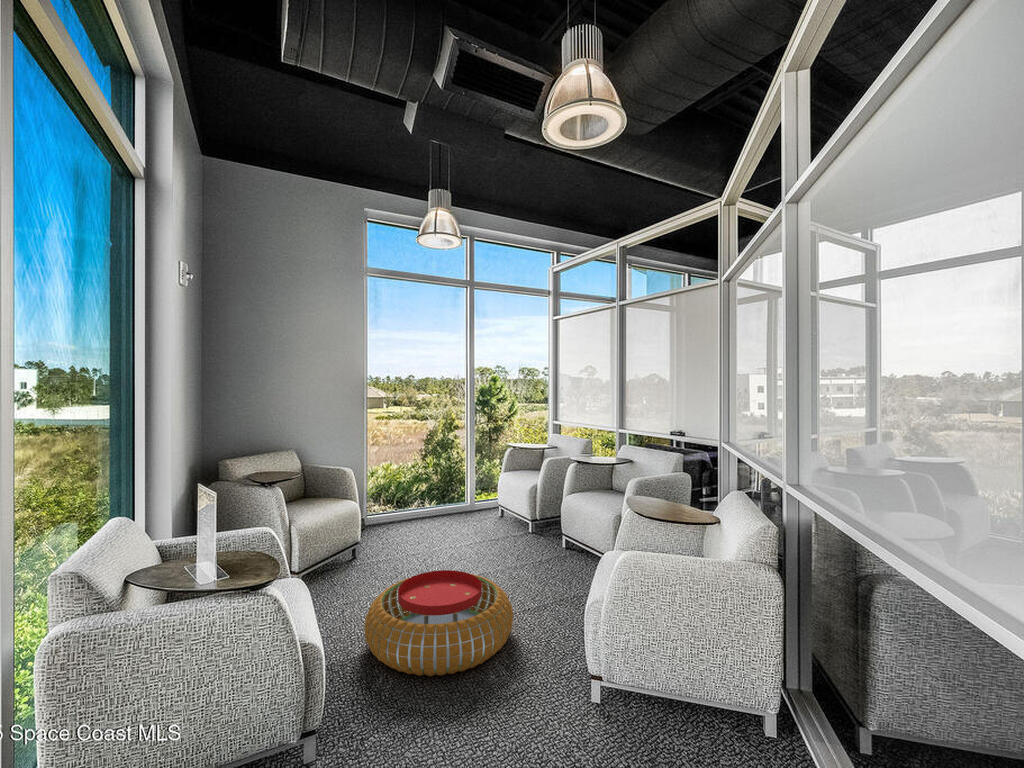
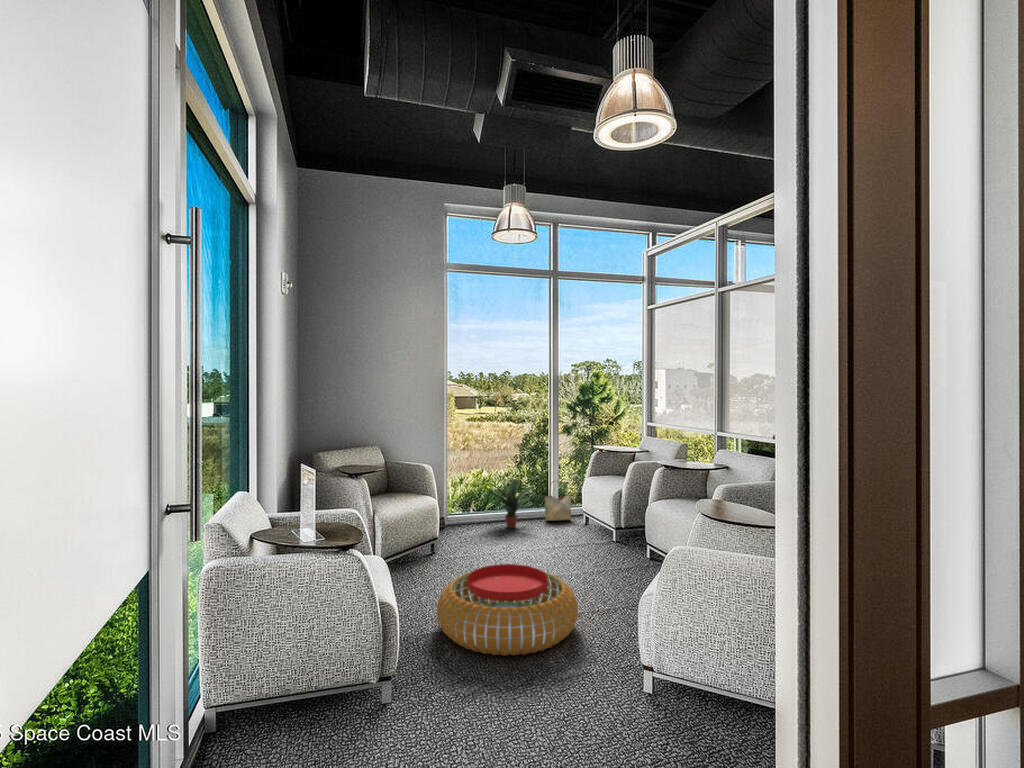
potted plant: none [402,477,451,524] -> present [487,479,532,528]
woven basket: none [461,477,486,515] -> present [545,481,571,521]

